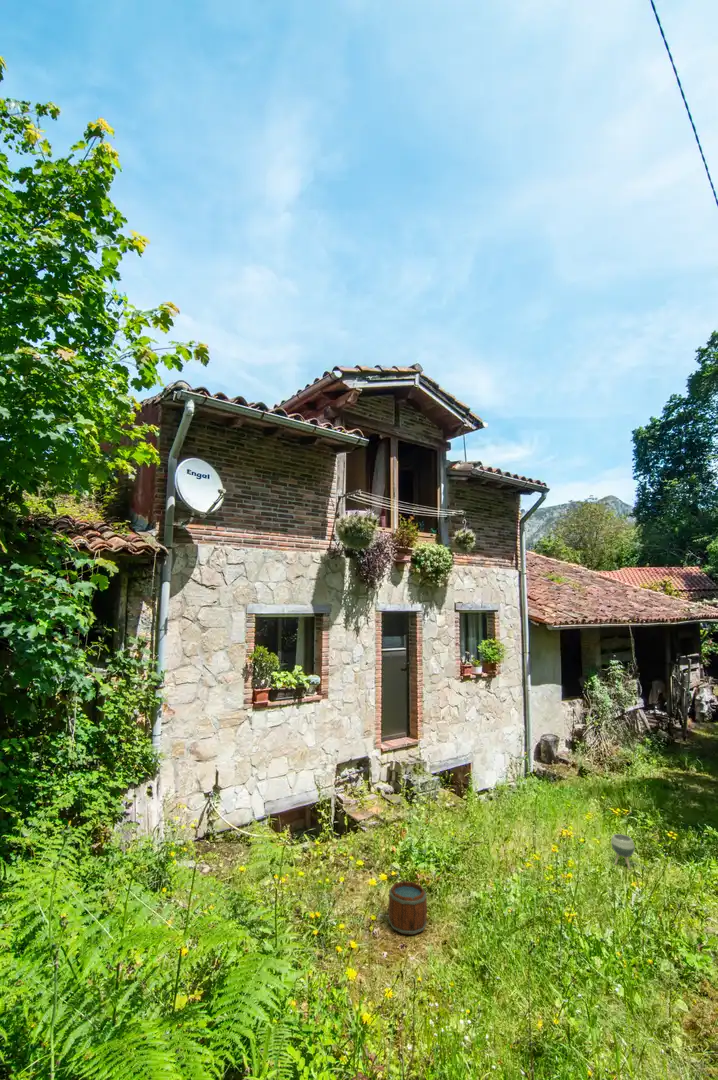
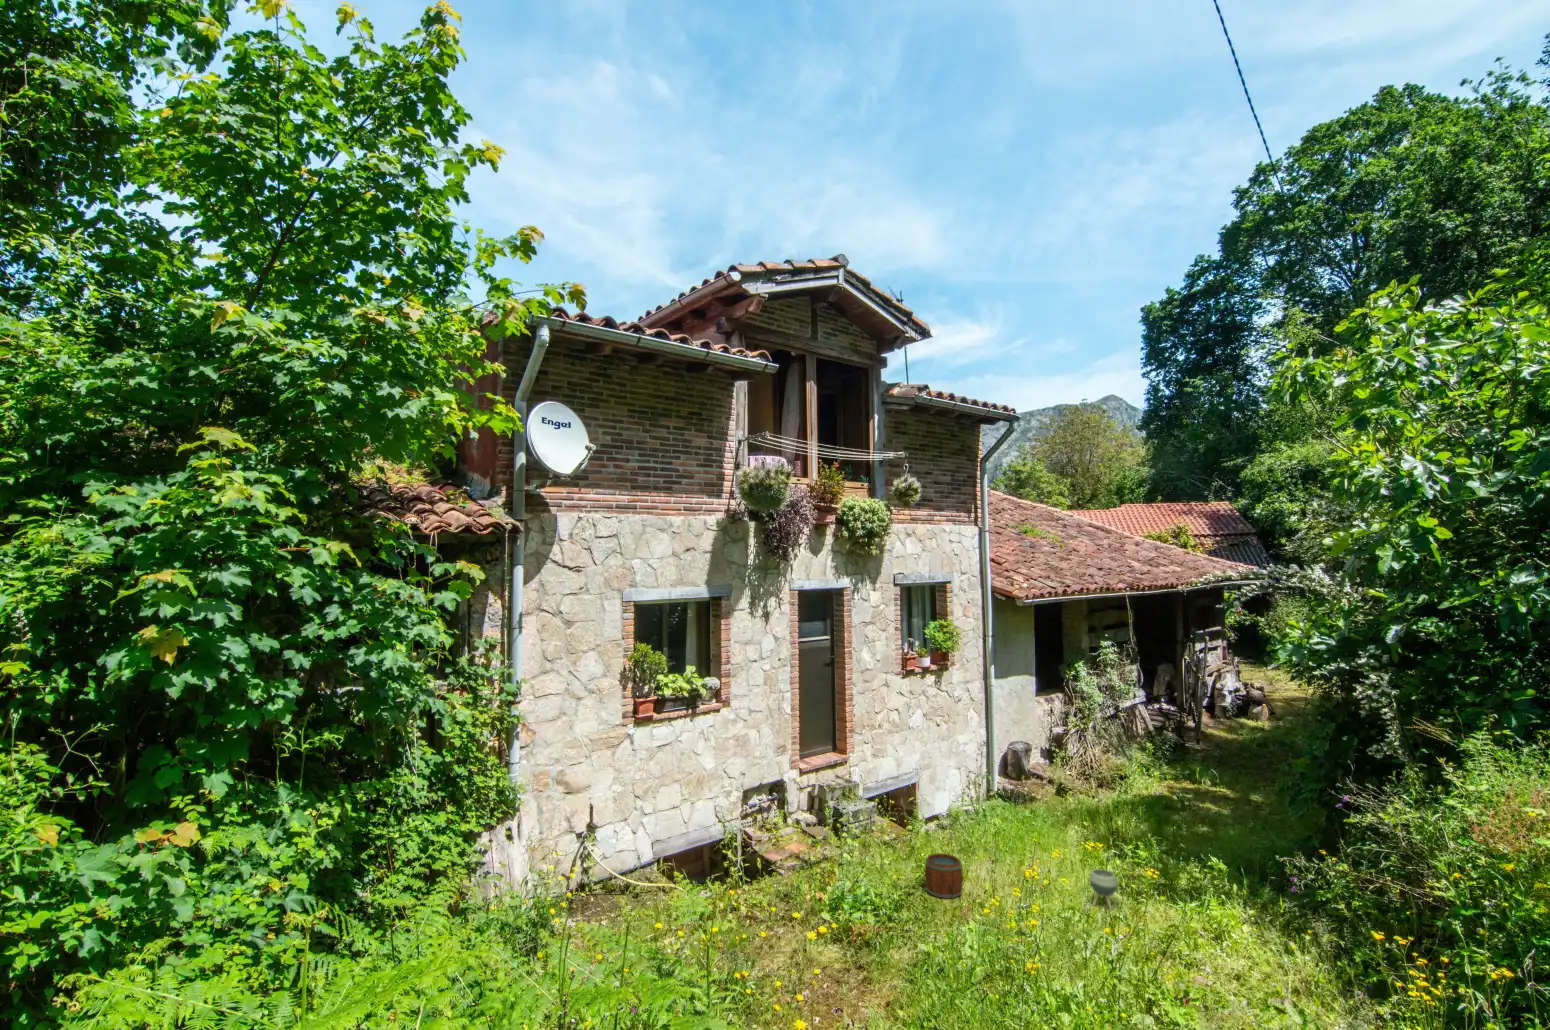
bucket: present [388,881,427,935] -> present [925,853,963,899]

